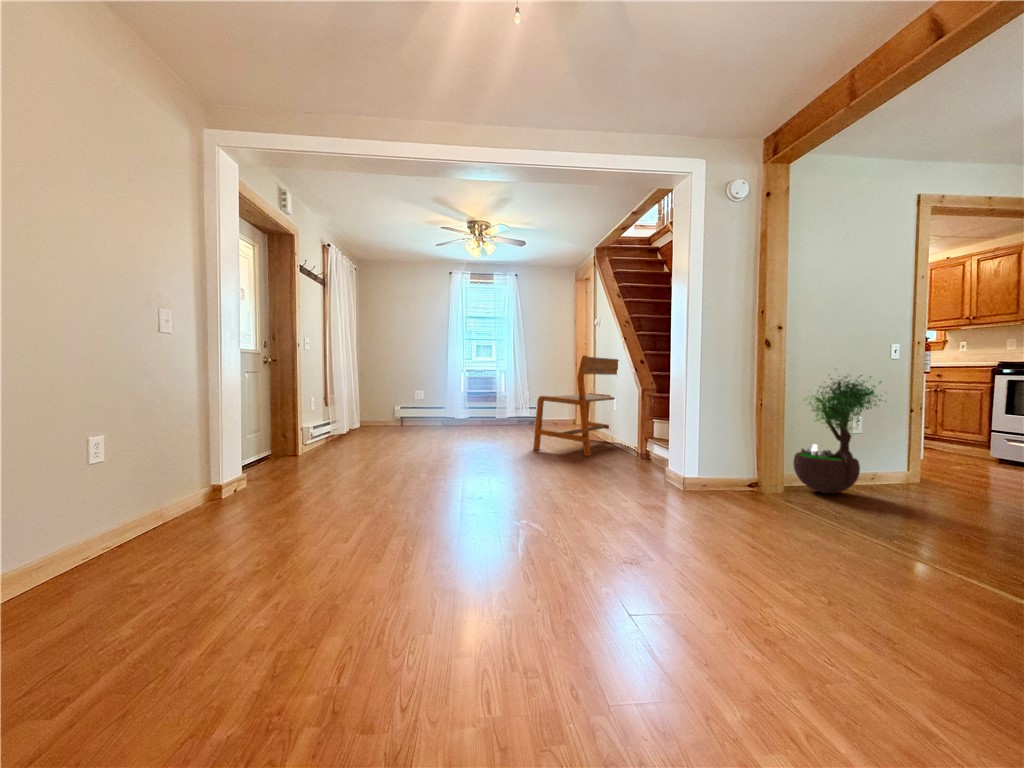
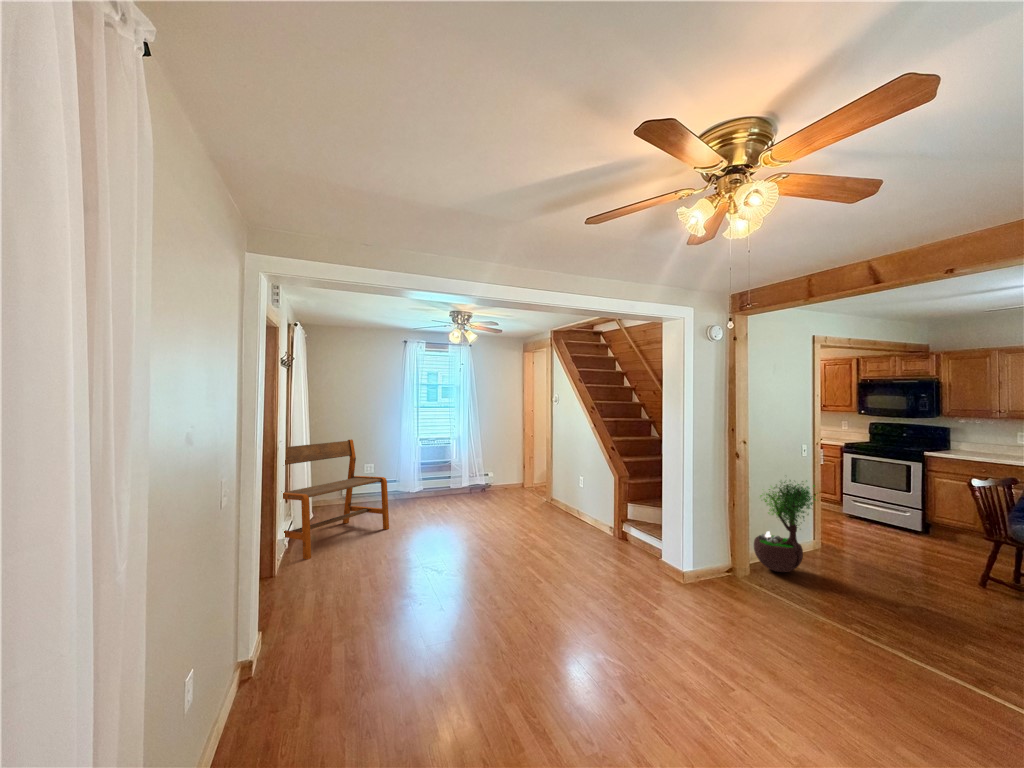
bench: present [534,355,619,456] -> present [283,439,389,560]

